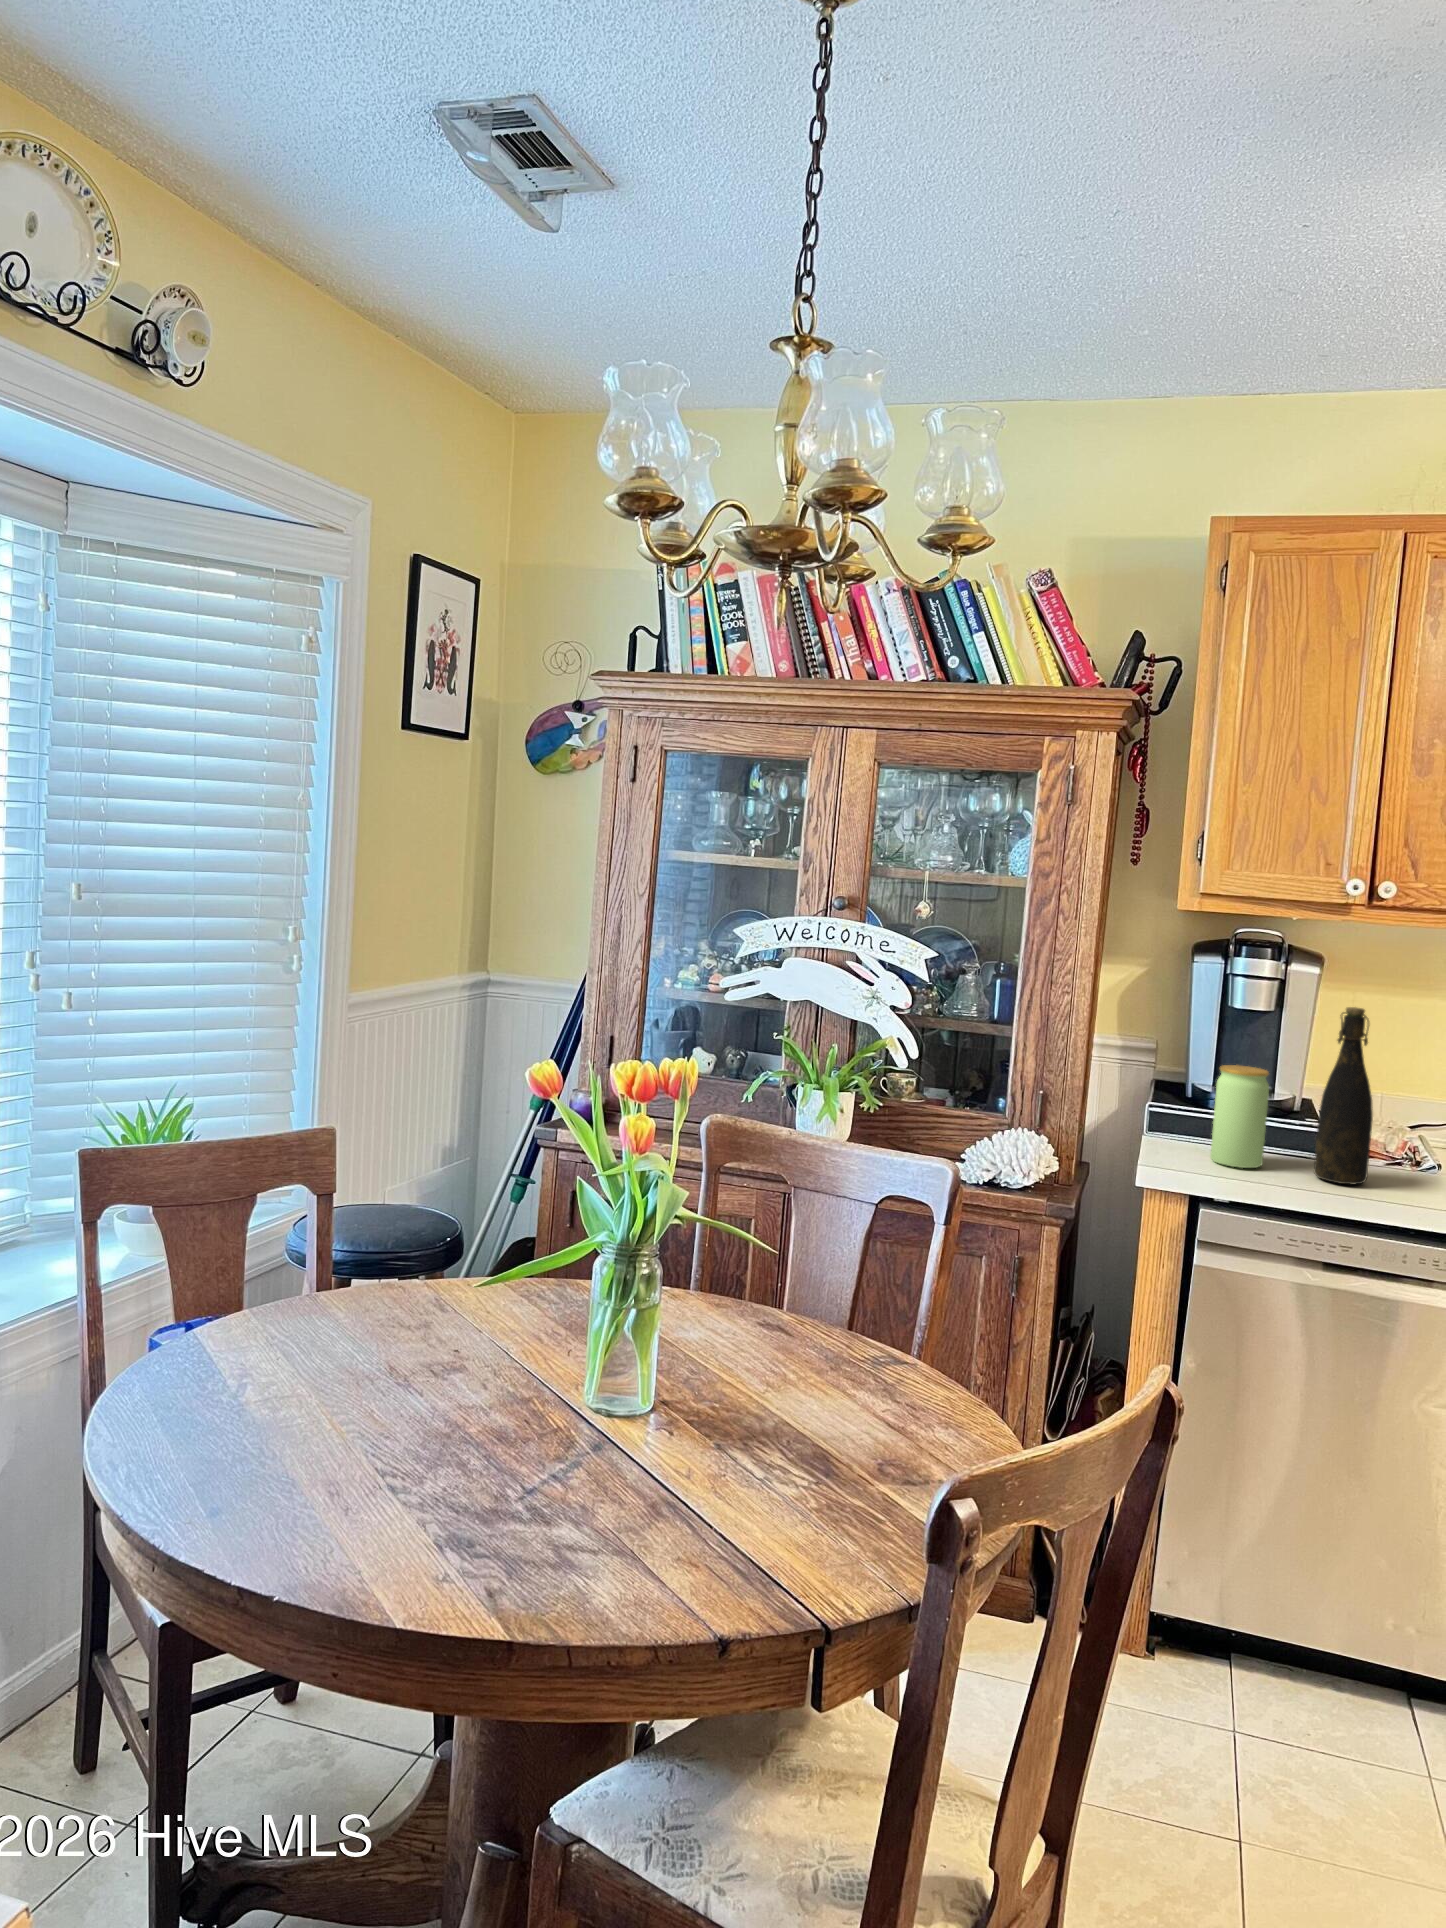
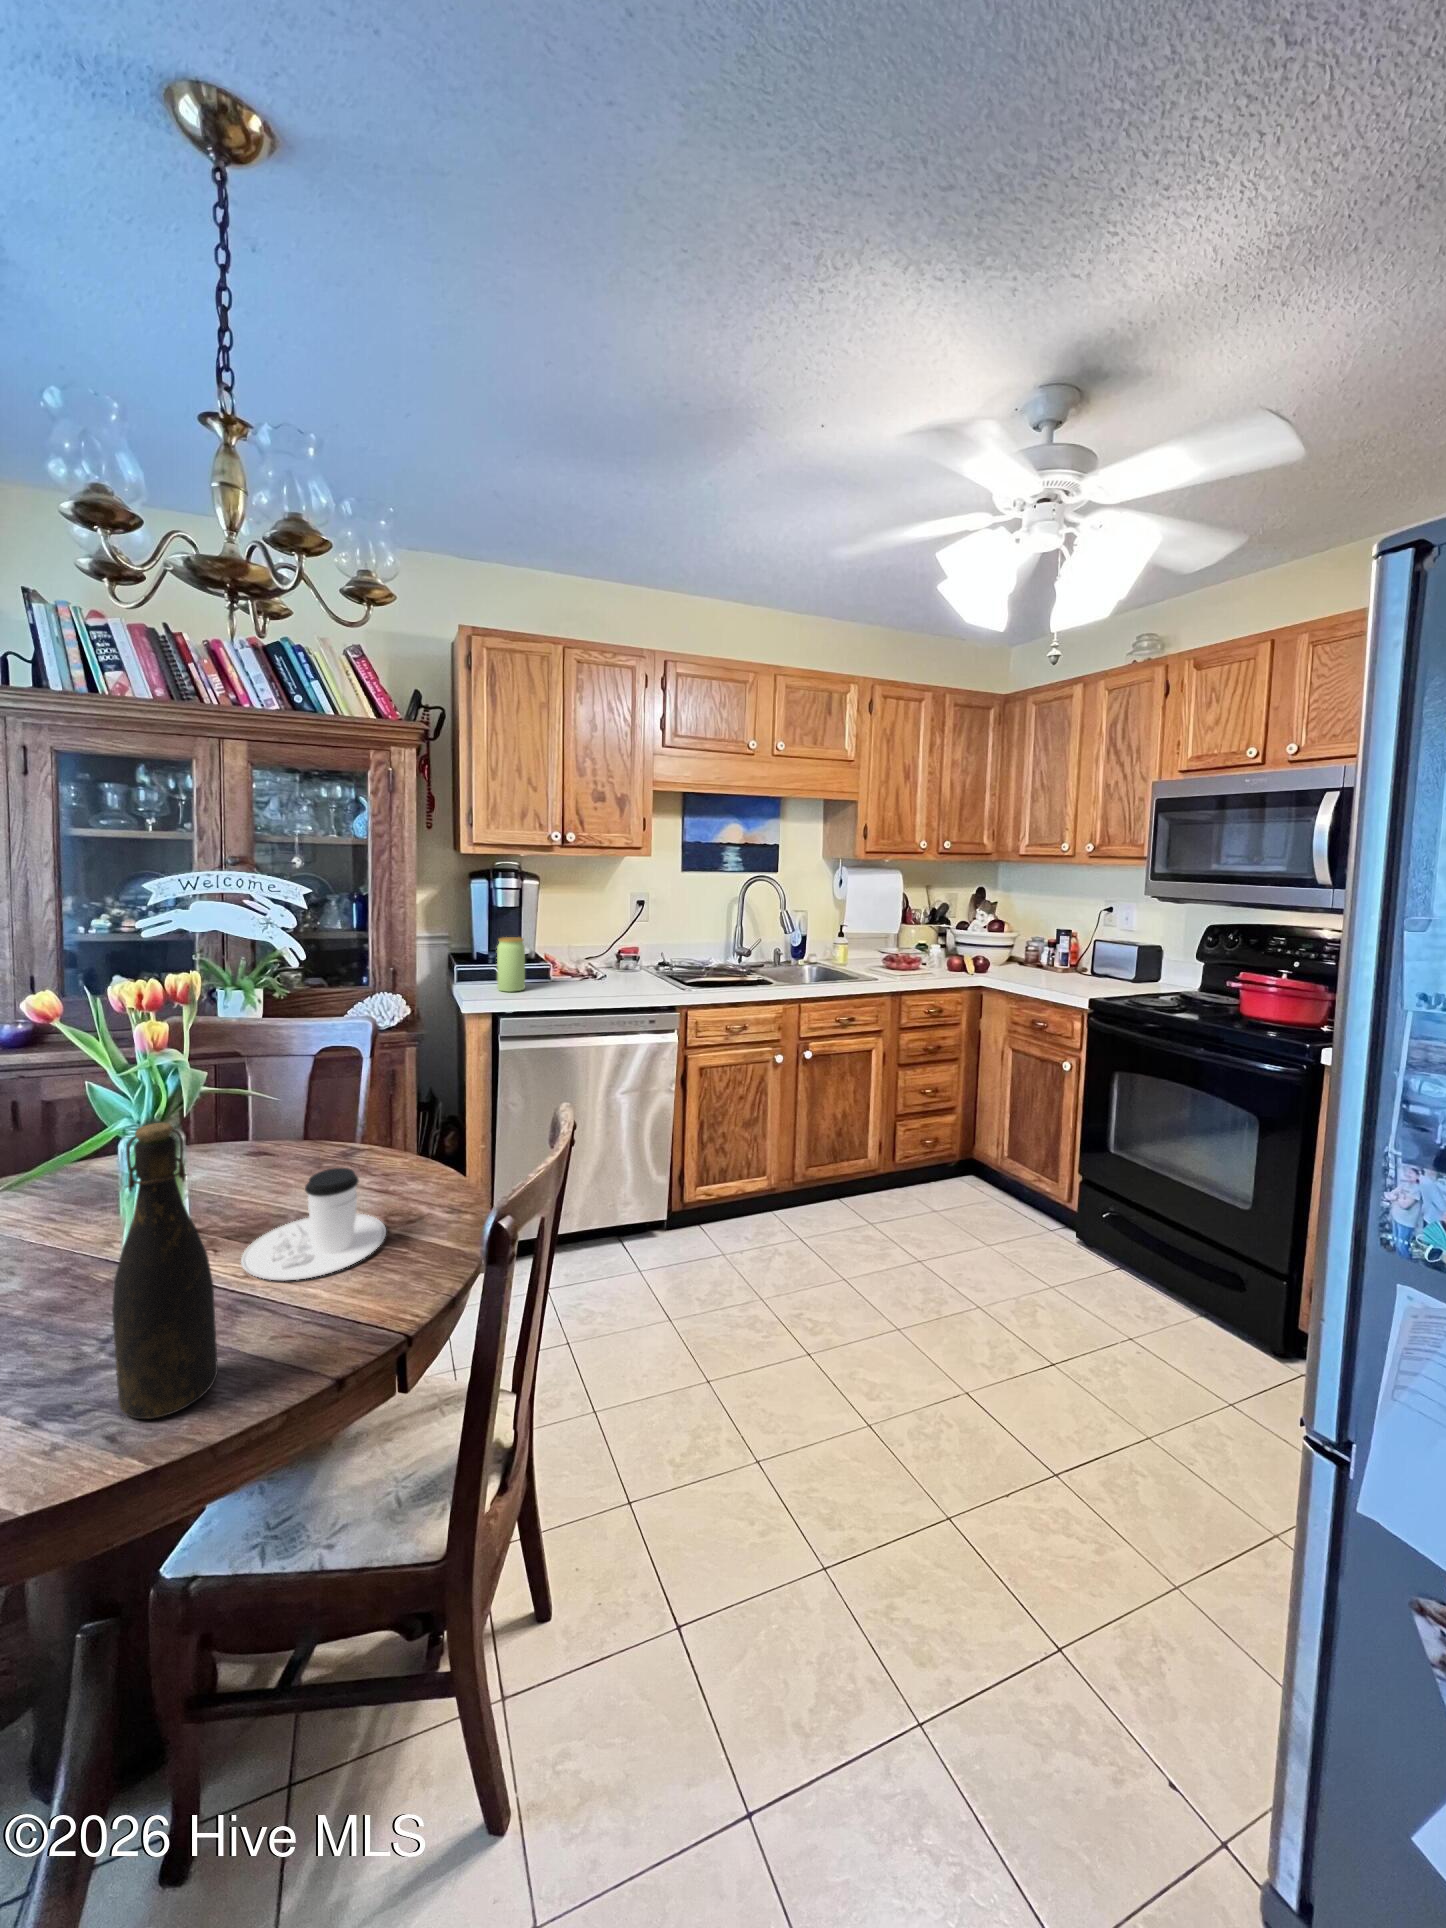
bottle: present [1314,1007,1373,1184] -> present [112,1123,218,1419]
coffee cup: none [688,1362,872,1512] -> present [241,1168,386,1280]

